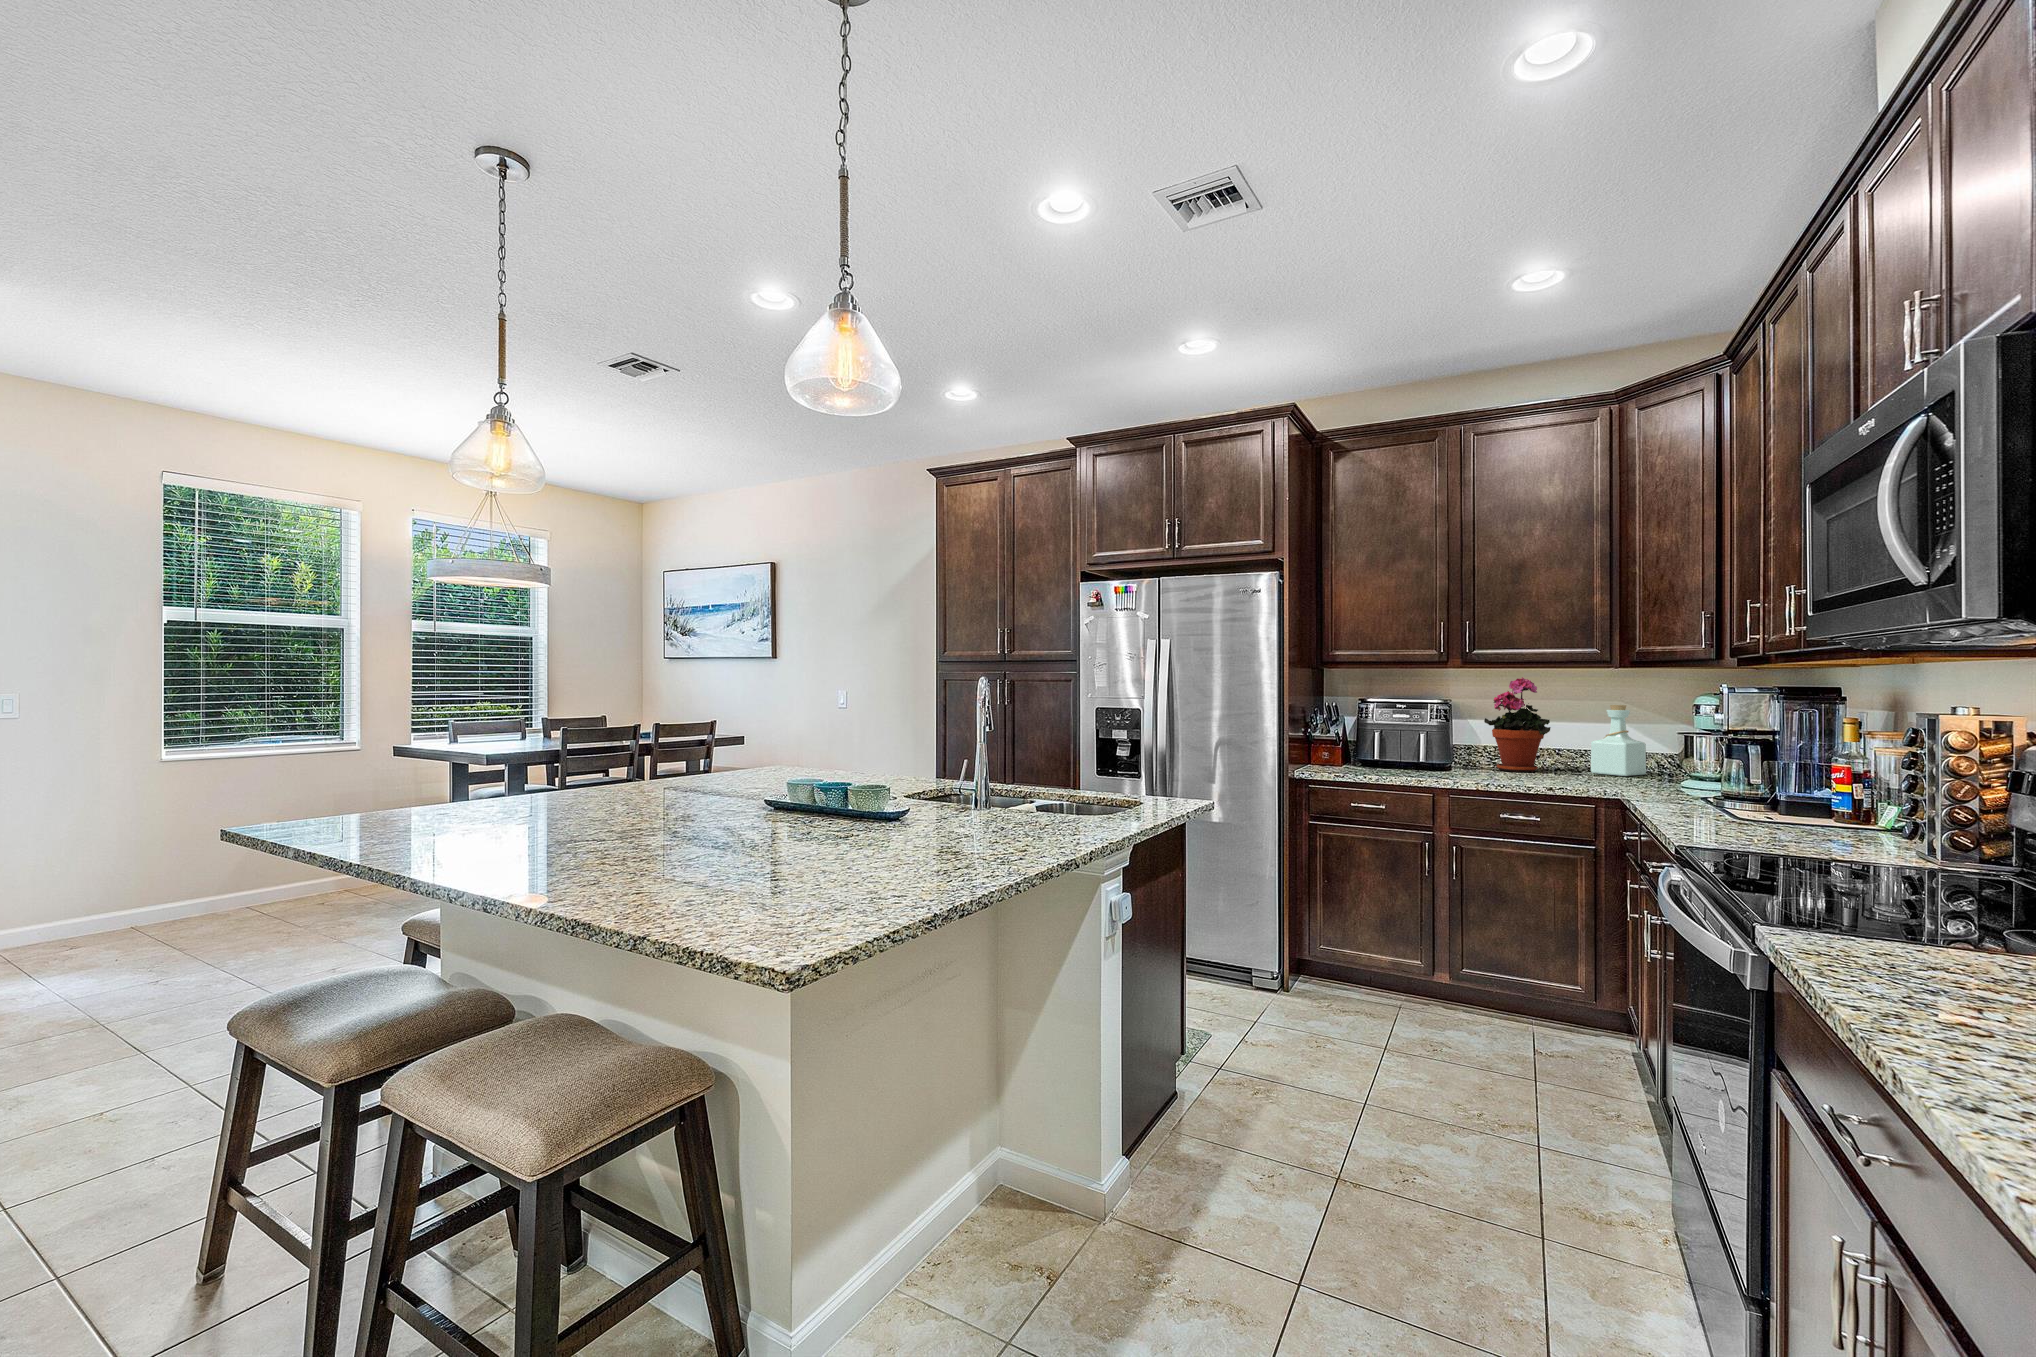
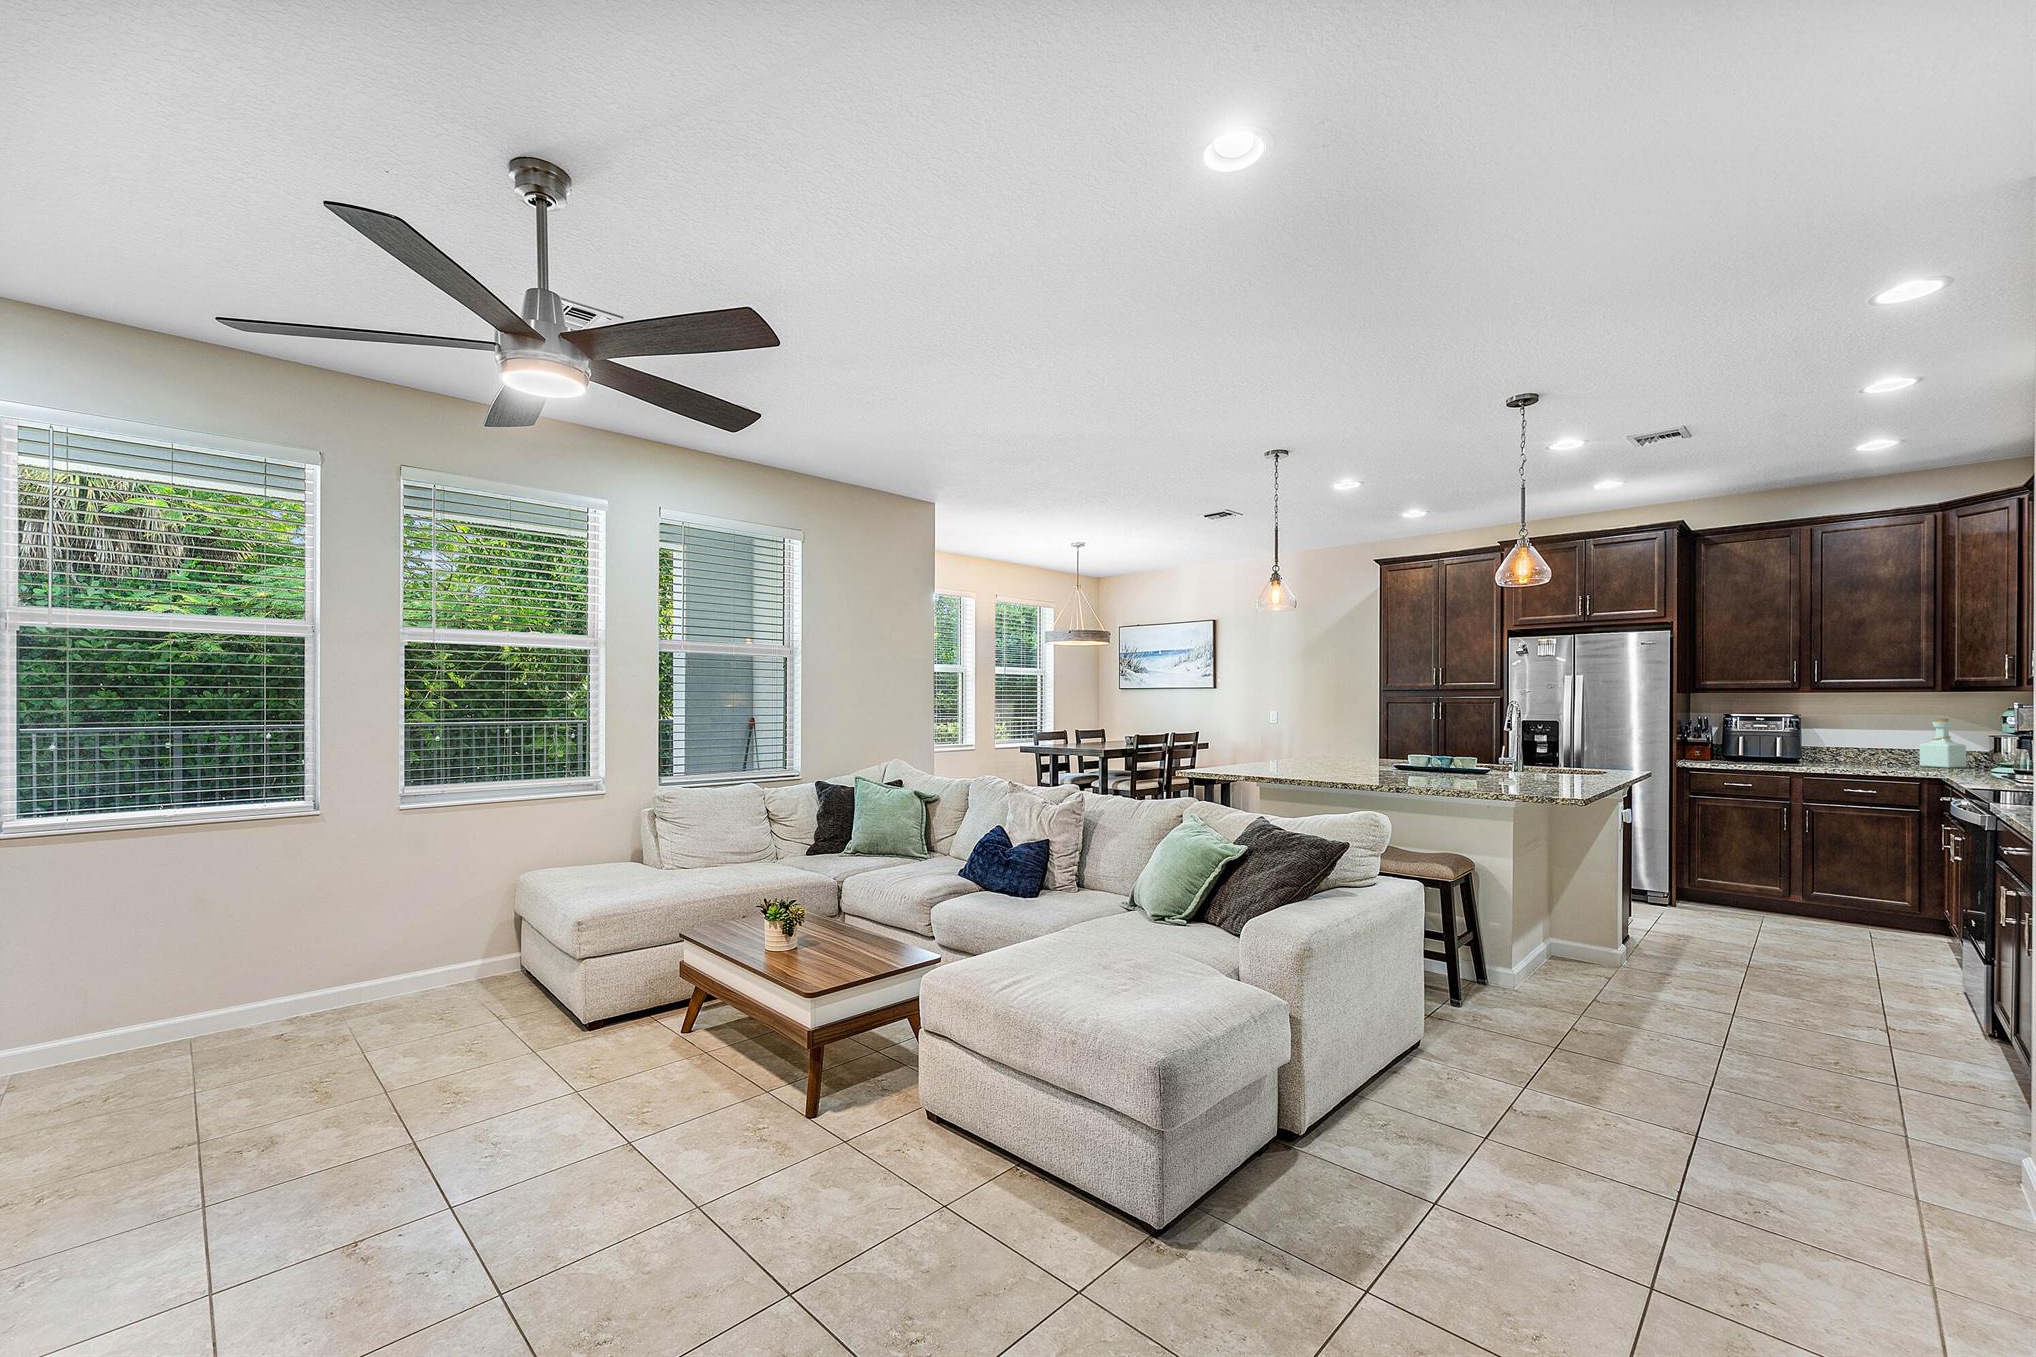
potted plant: present [1484,677,1551,772] -> none [1829,699,1886,765]

